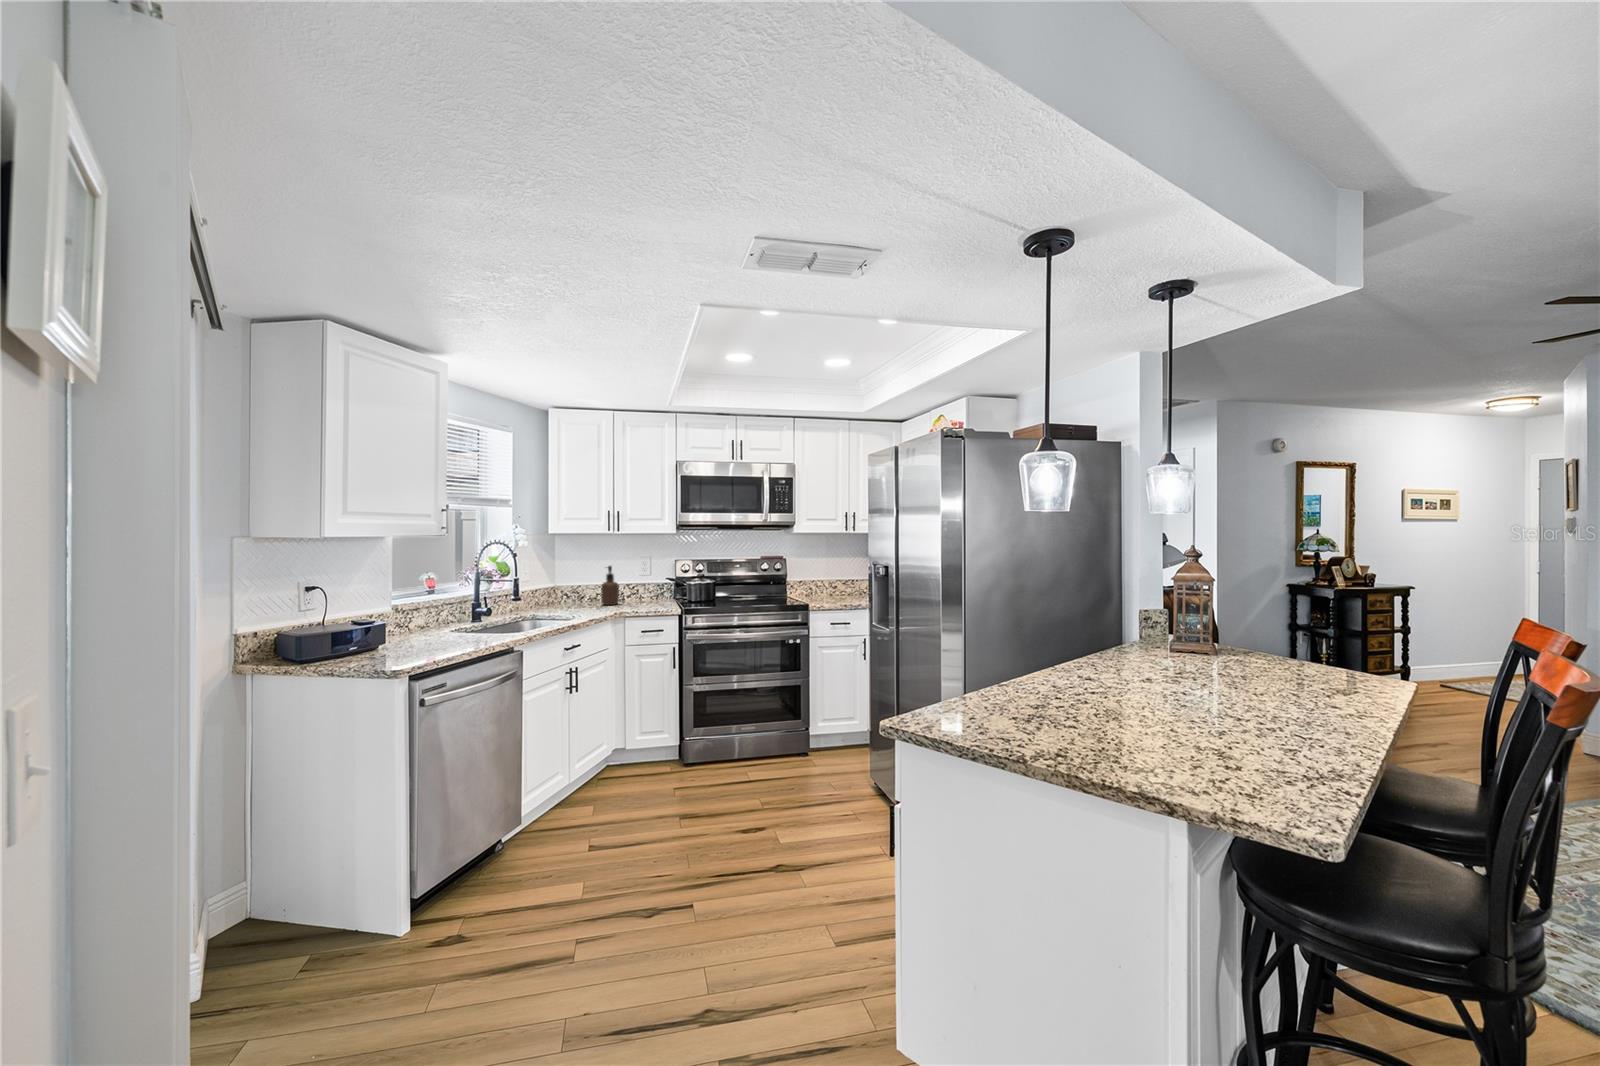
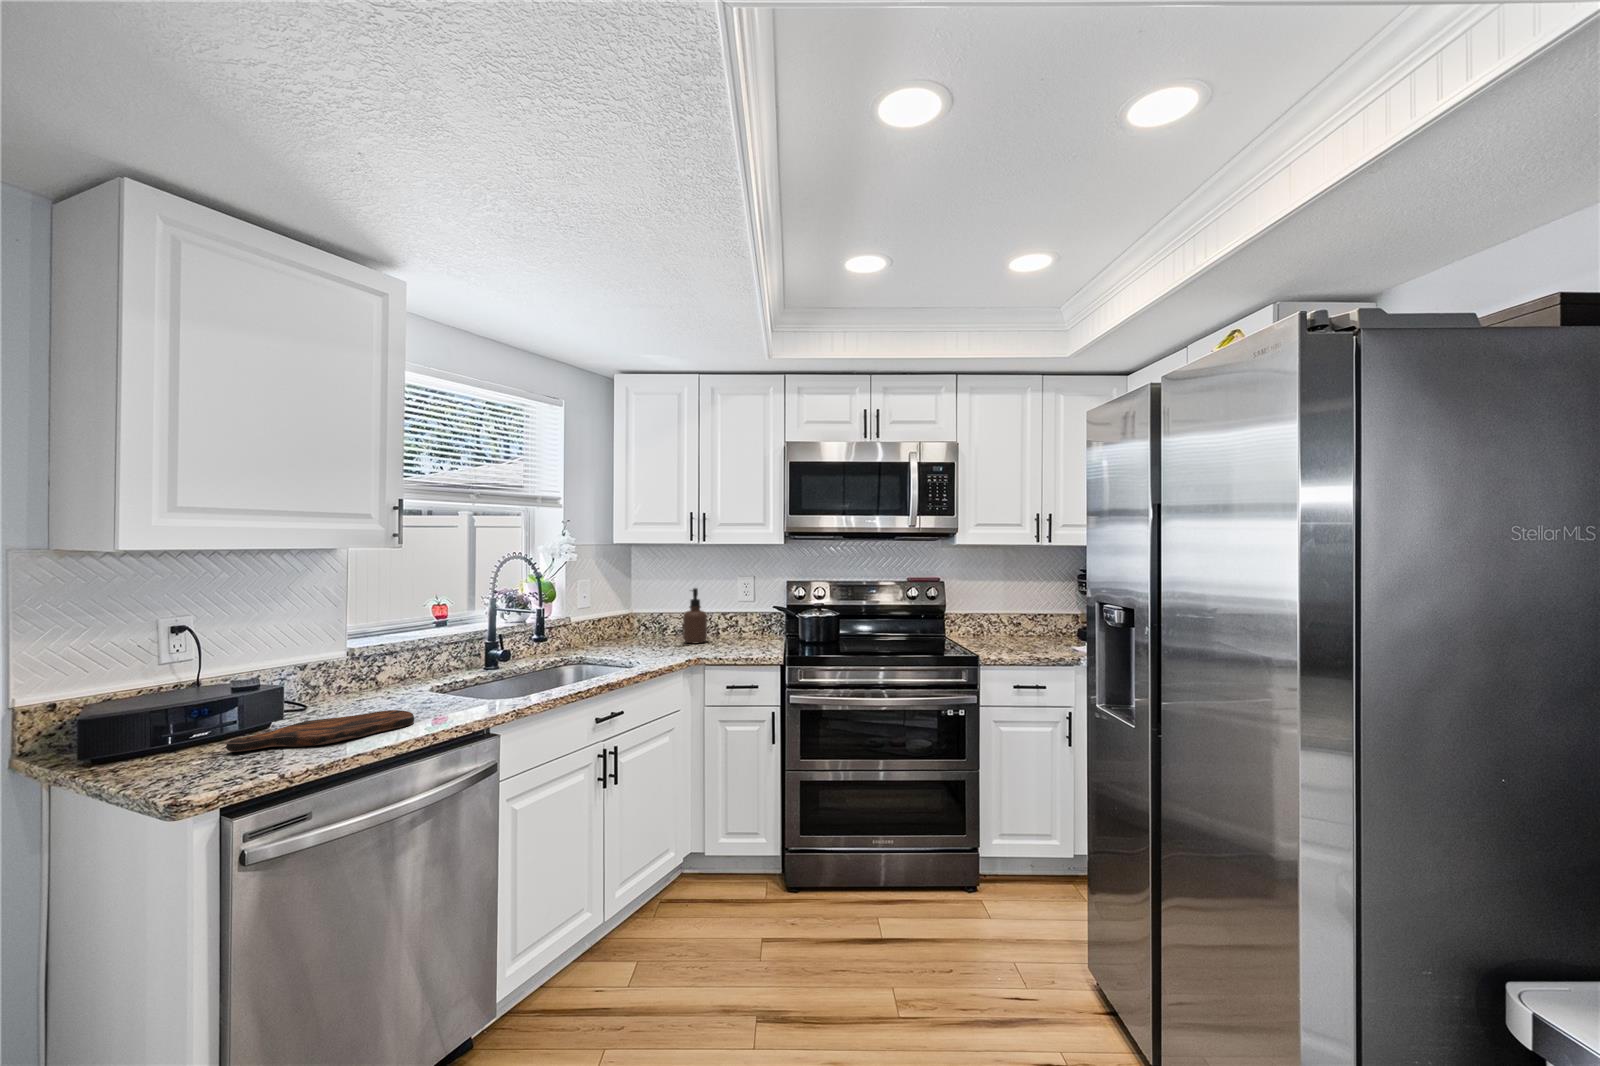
cutting board: none [377,637,474,656] -> present [226,710,414,752]

